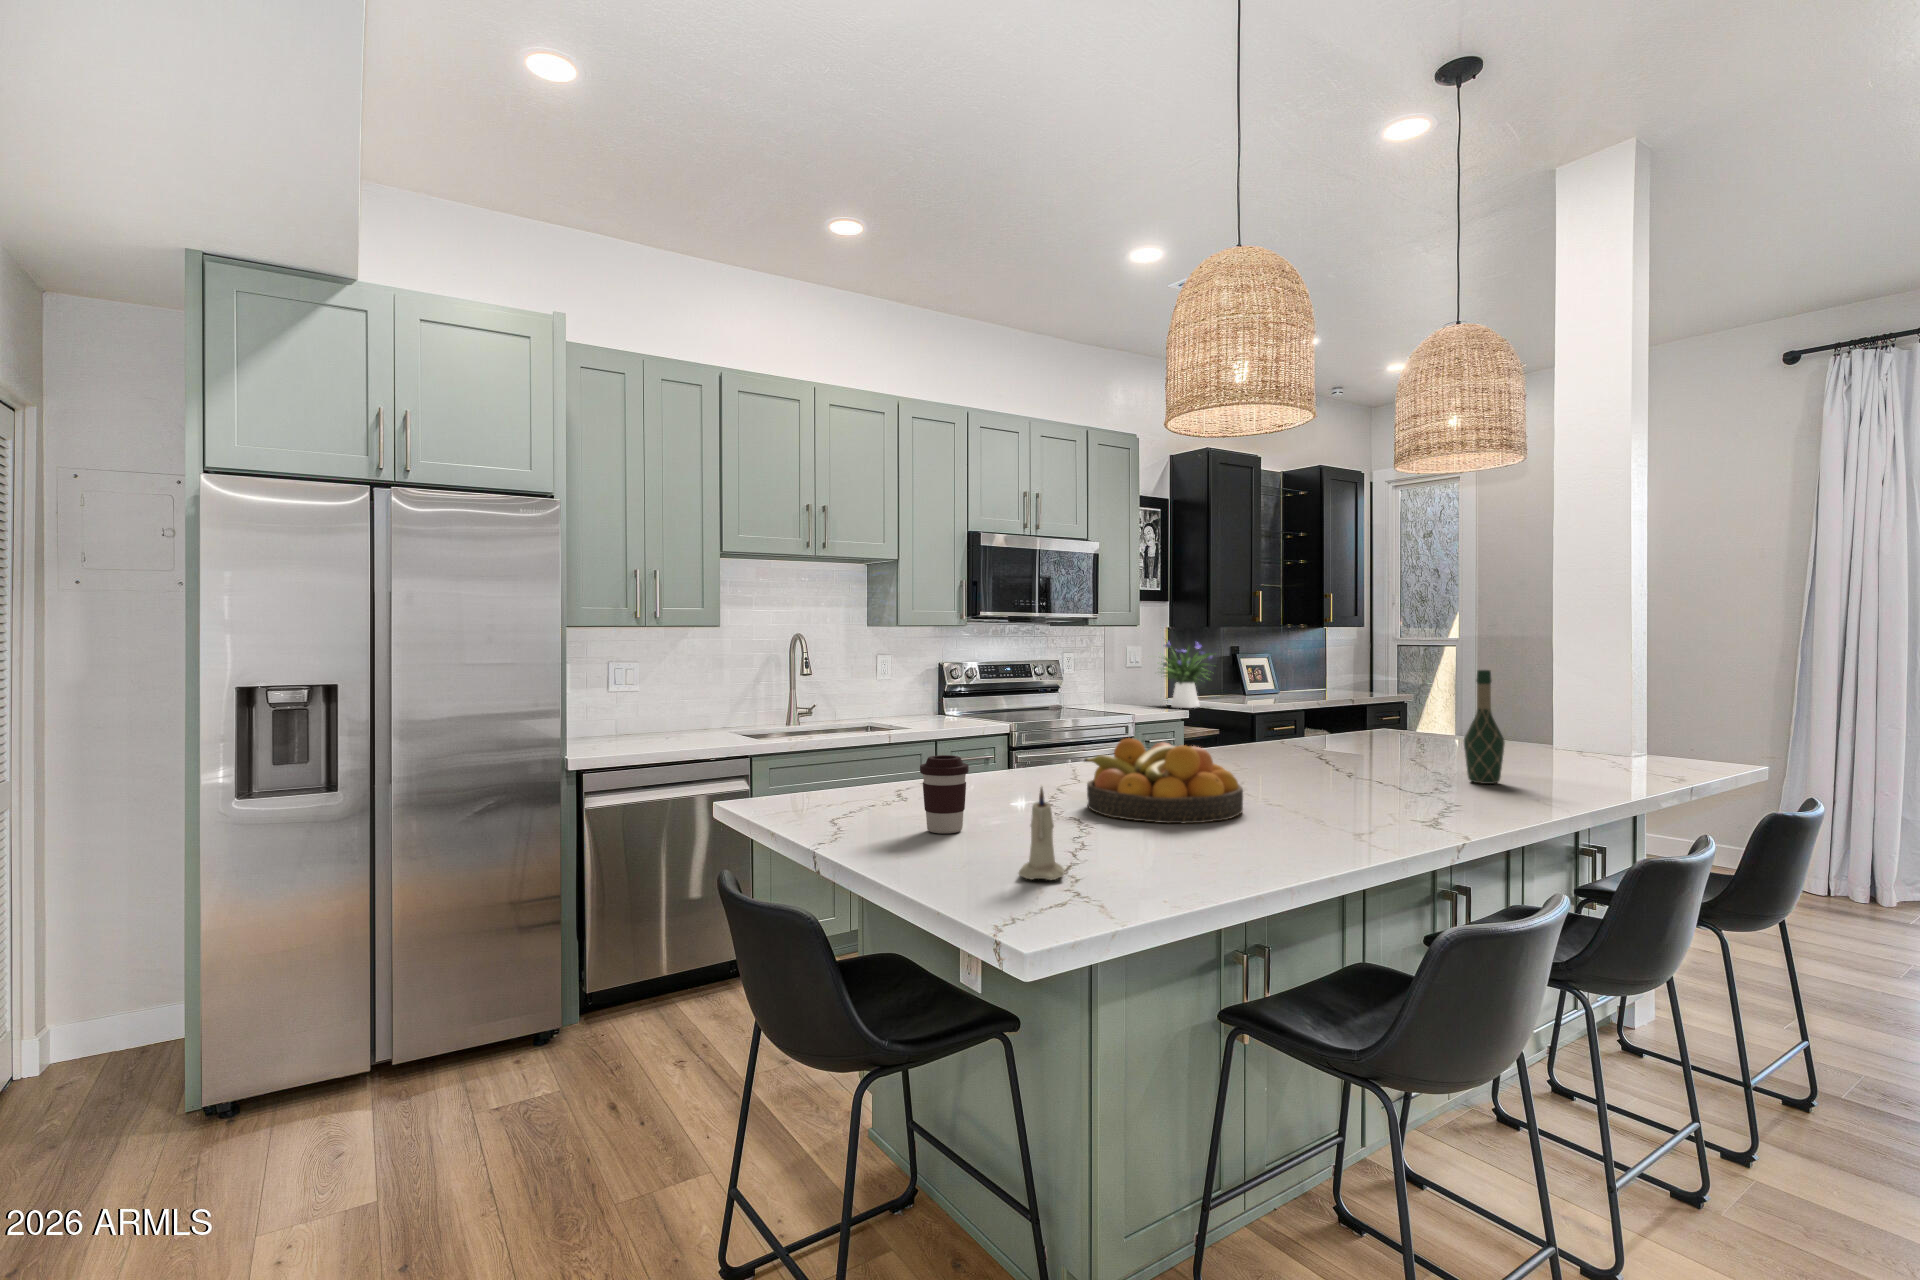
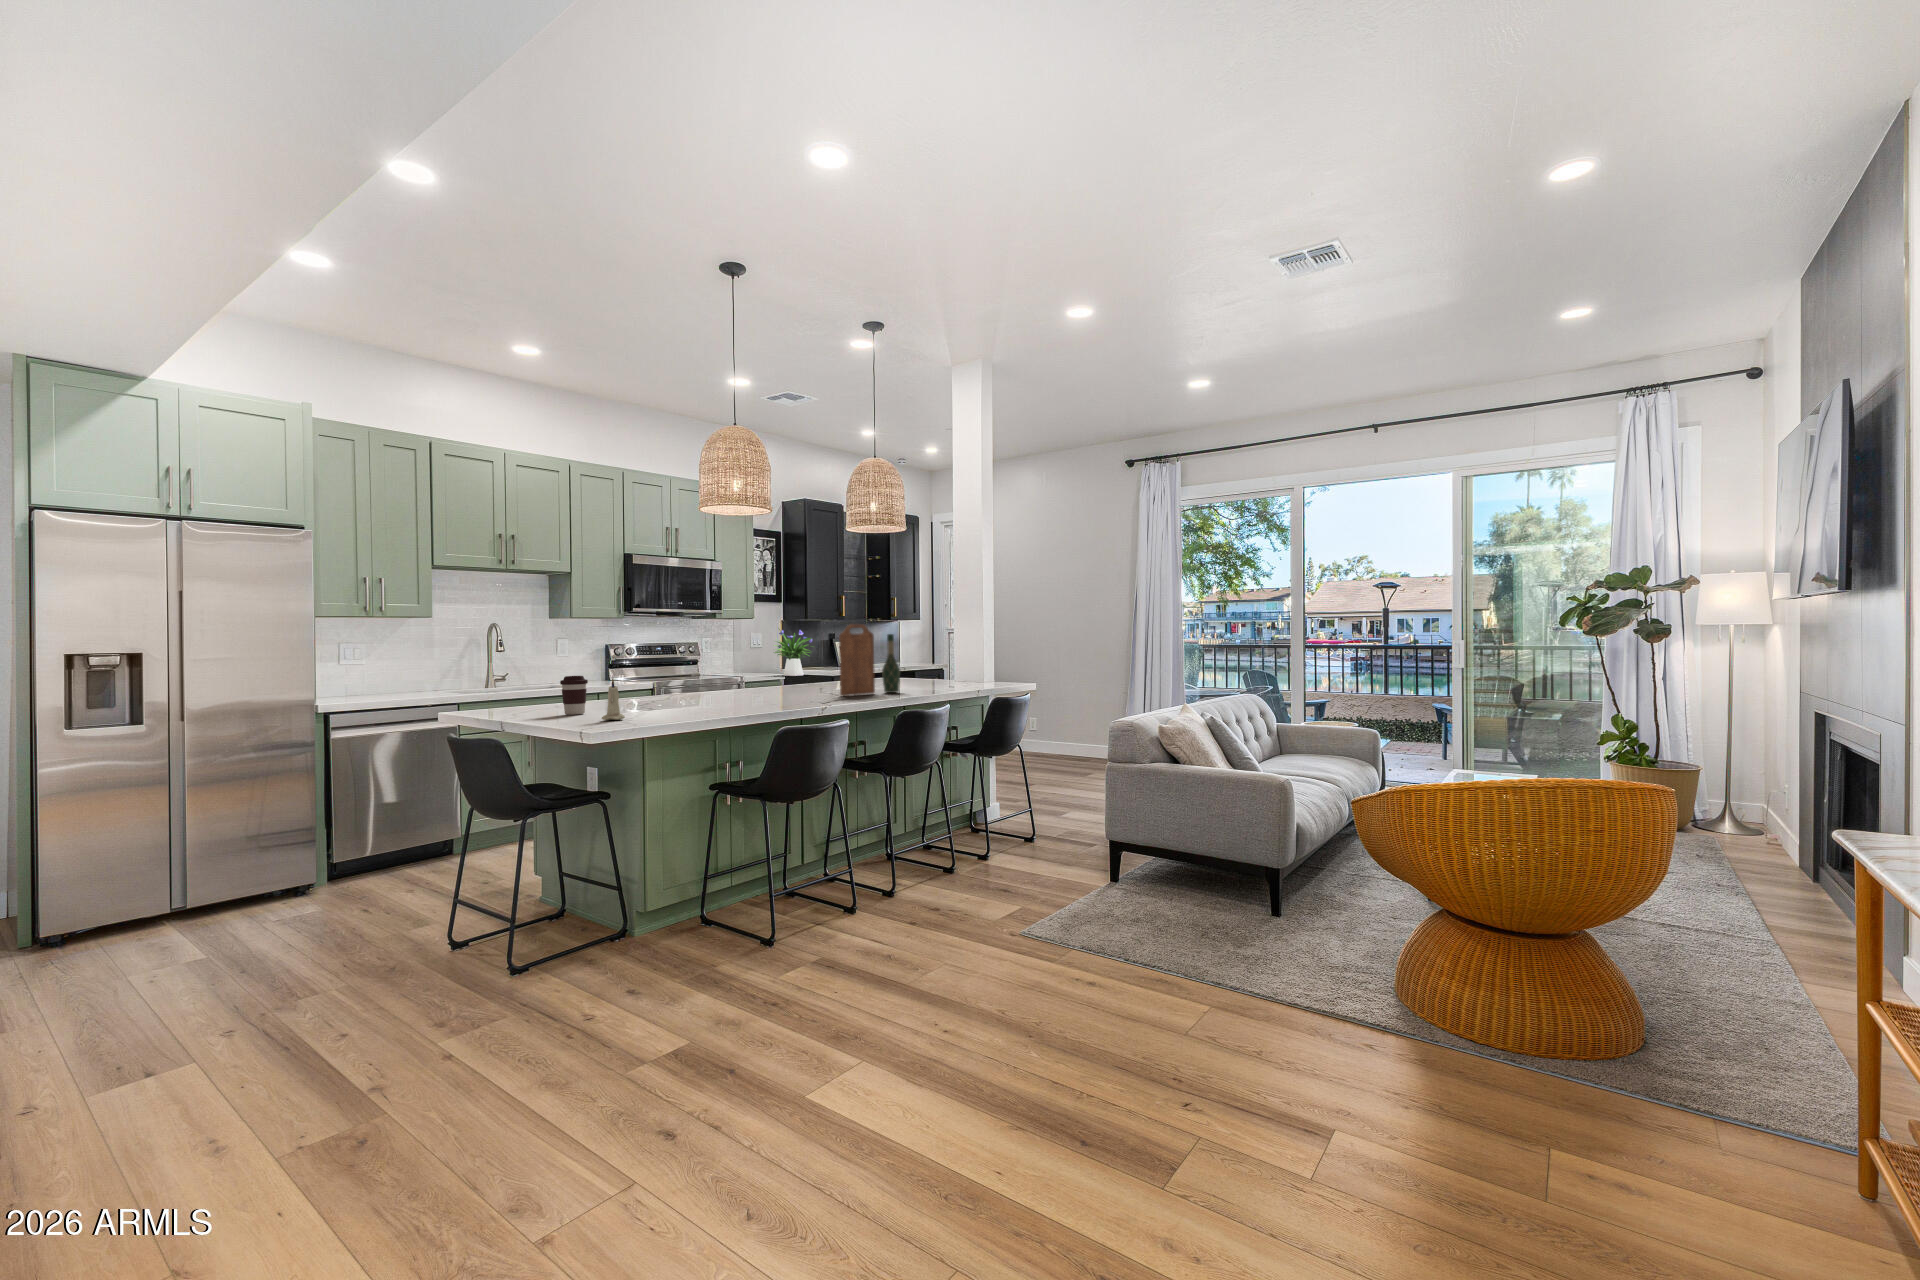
cutting board: none [1396,652,1456,790] -> present [839,624,875,696]
fruit bowl: present [1084,738,1243,823] -> none [659,669,745,708]

